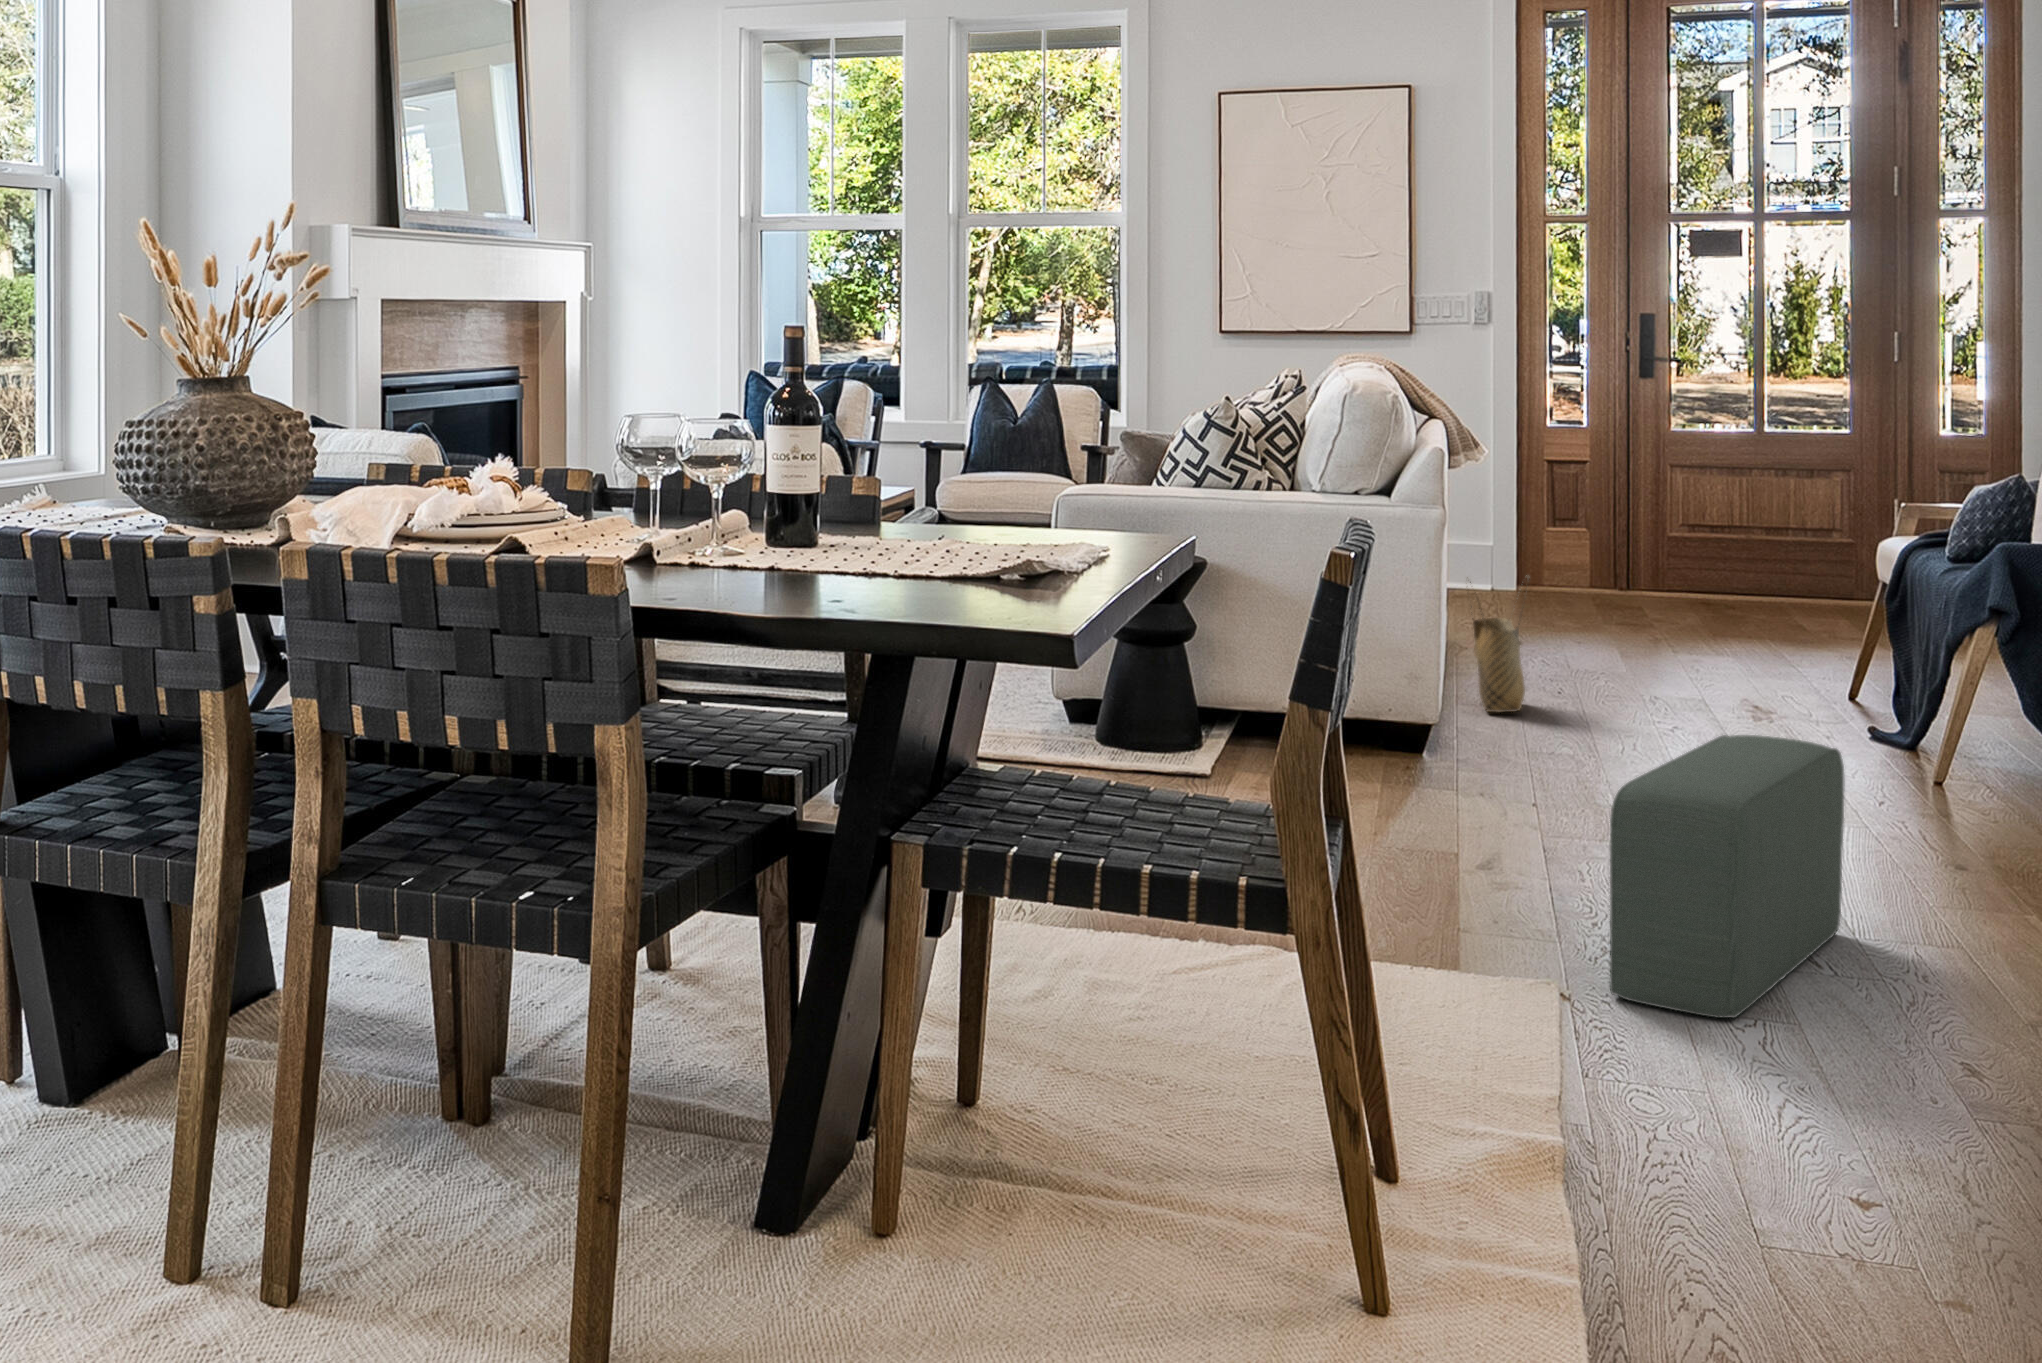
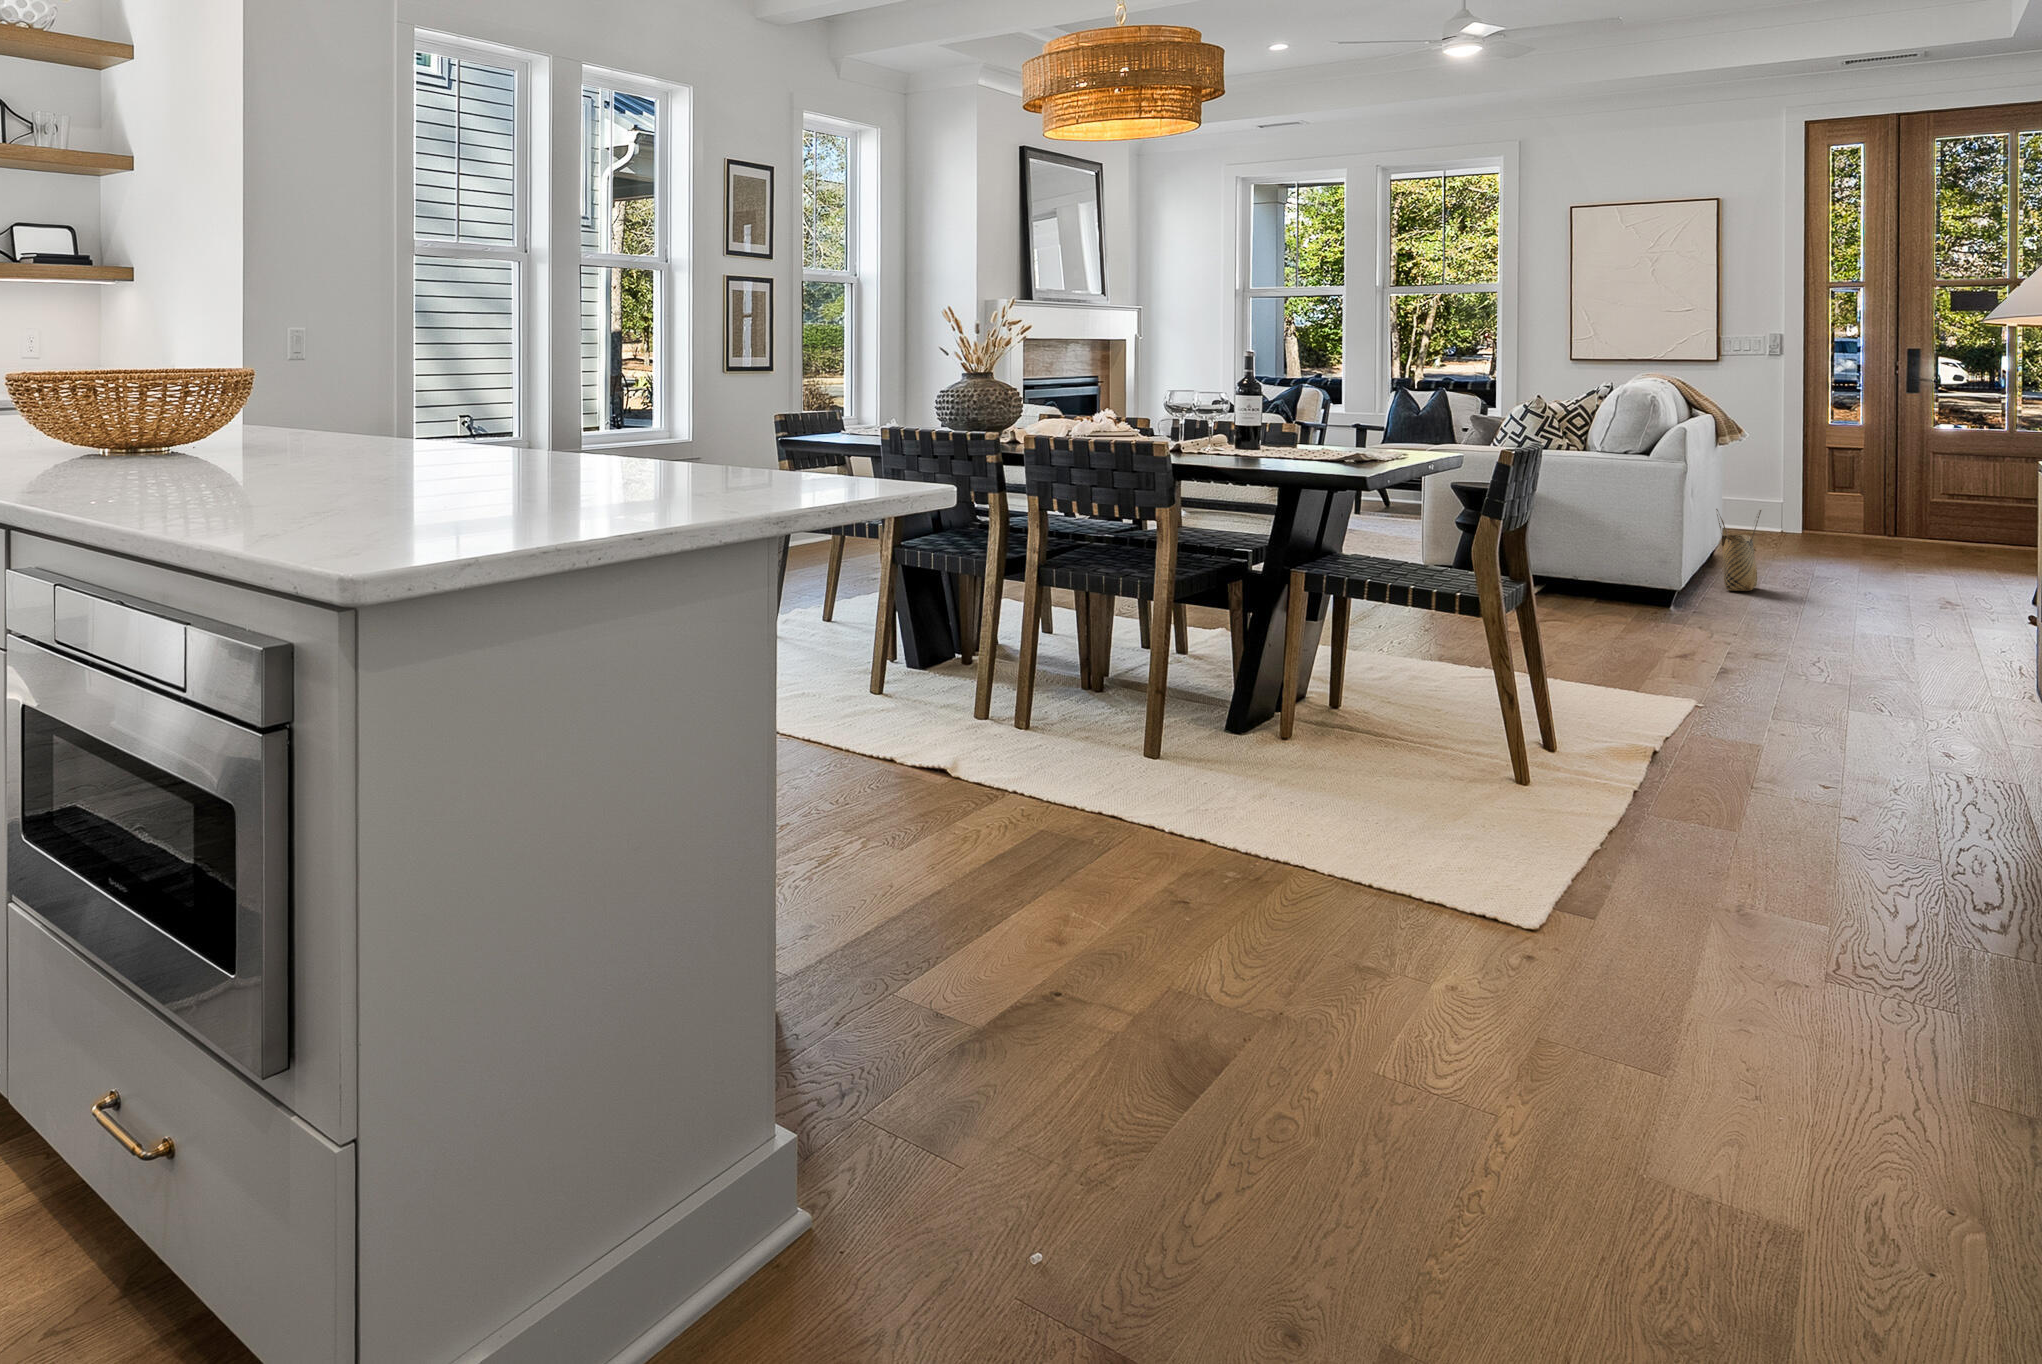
pouf: present [1610,735,1845,1018] -> none [1725,584,1909,721]

